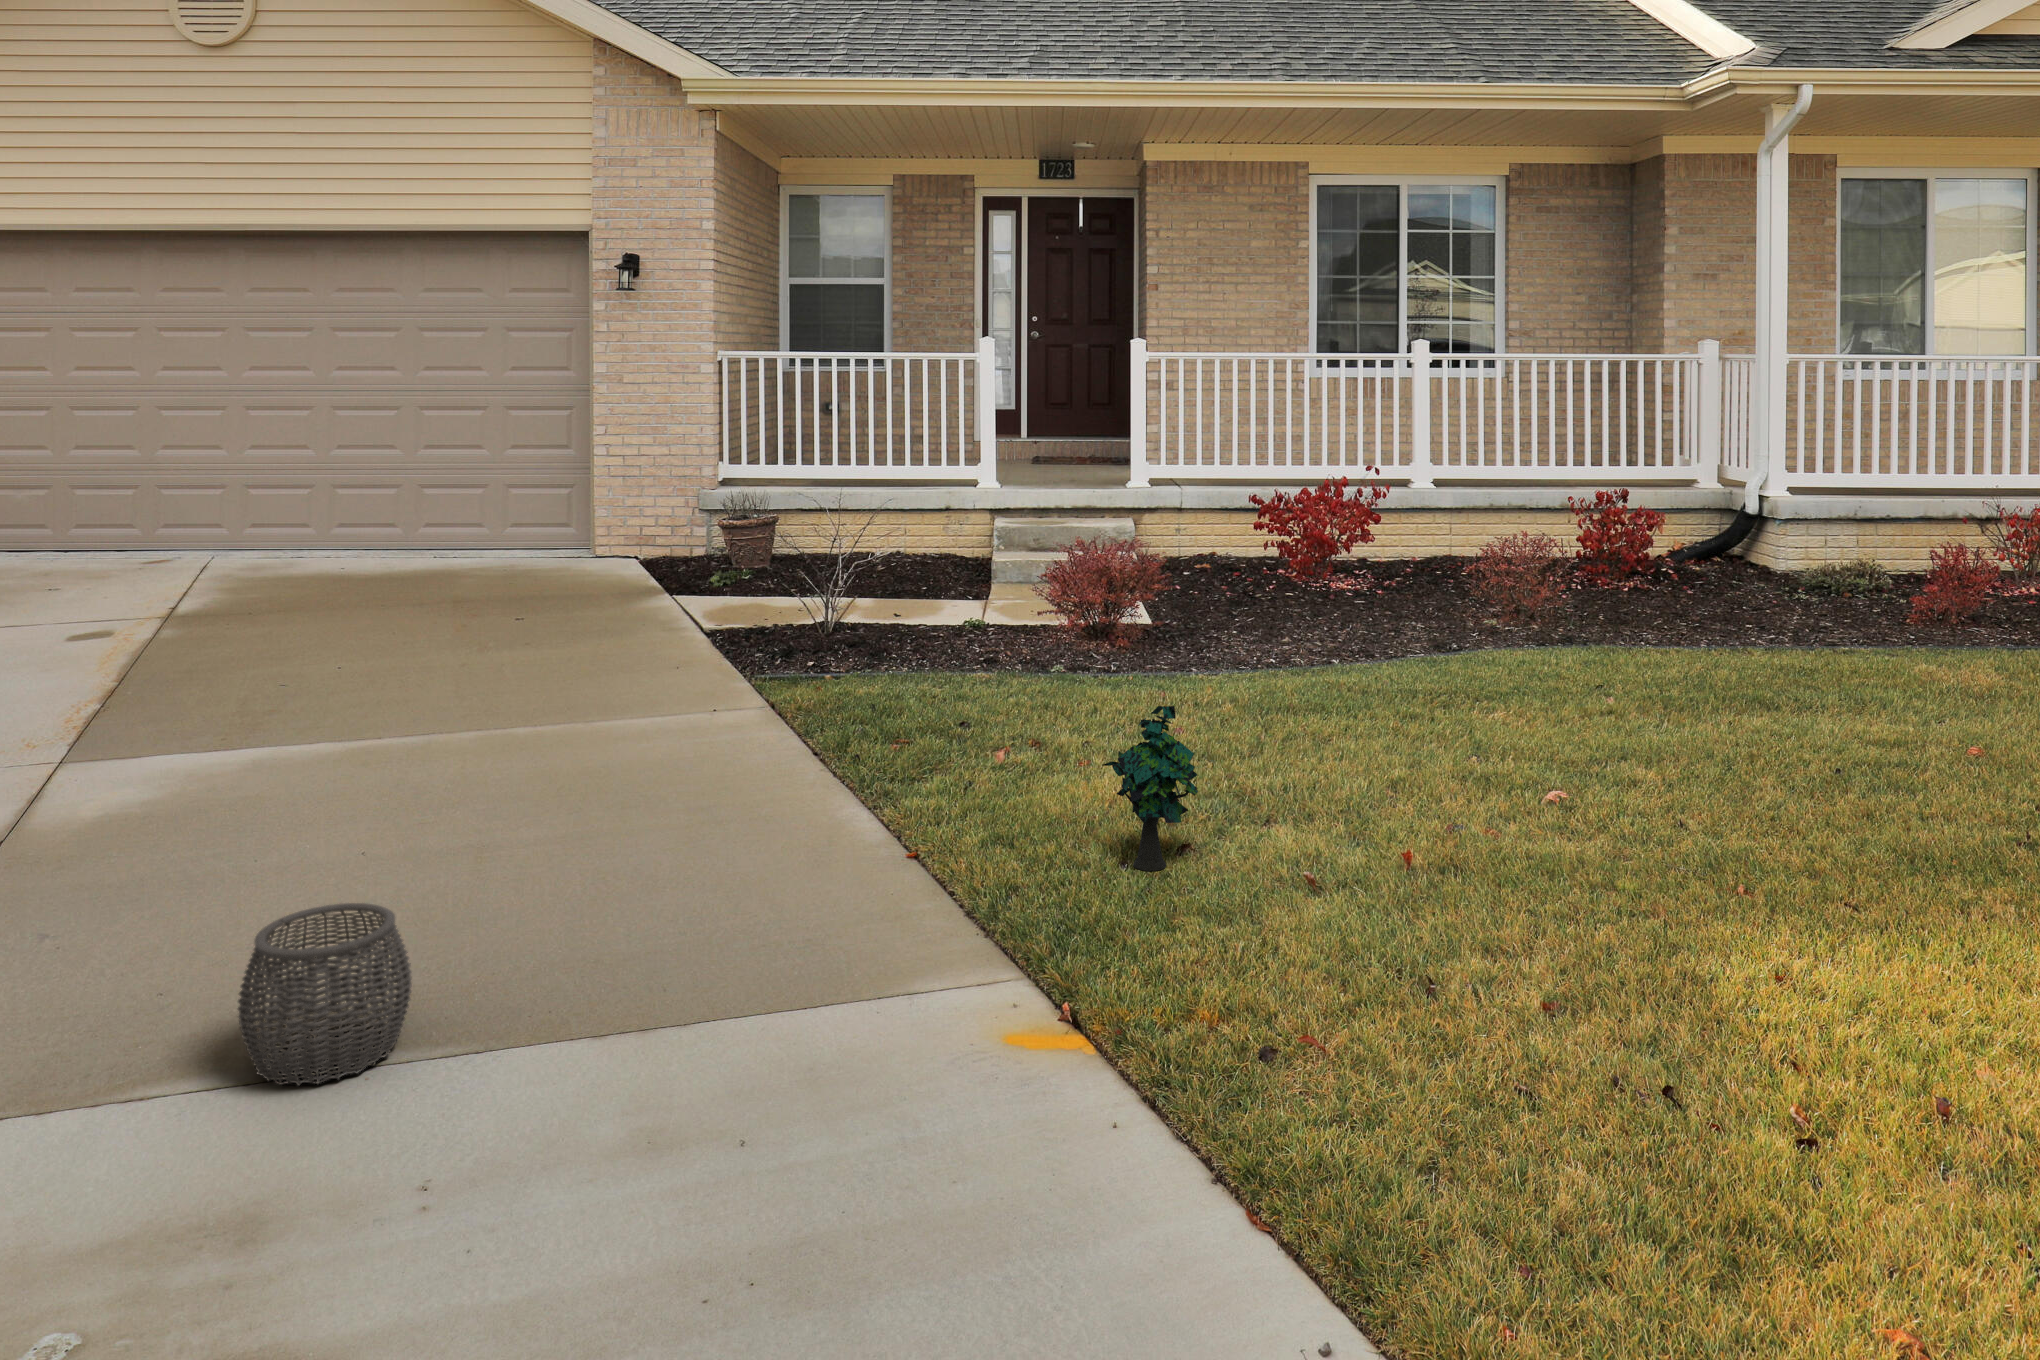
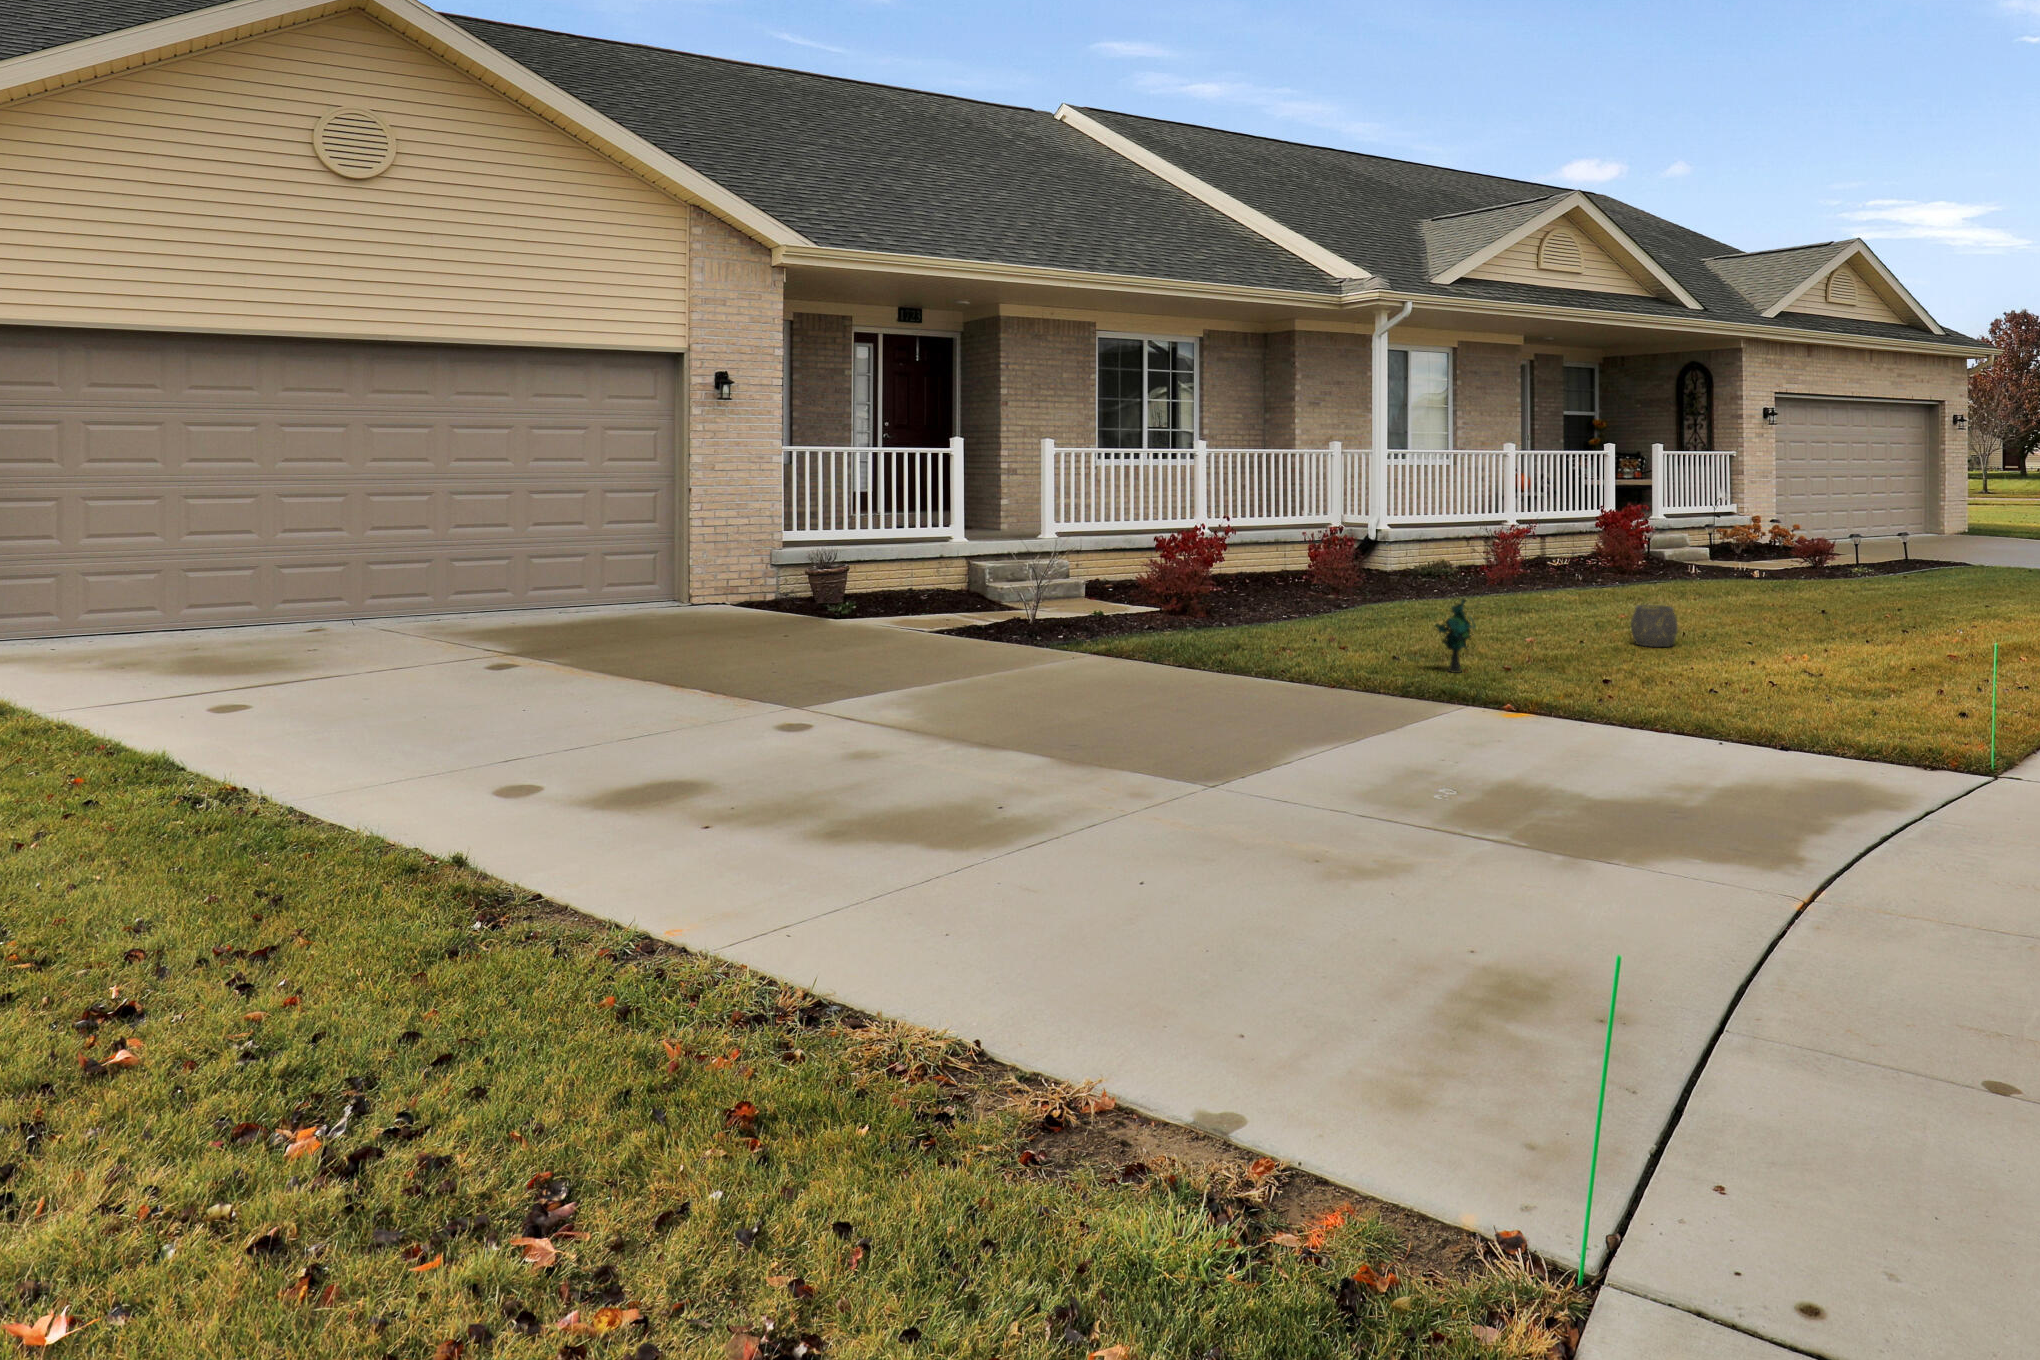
woven basket: present [238,903,412,1086] -> present [1631,605,1678,647]

